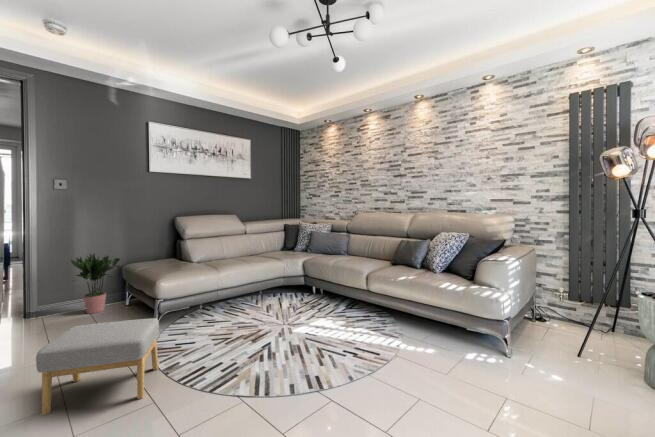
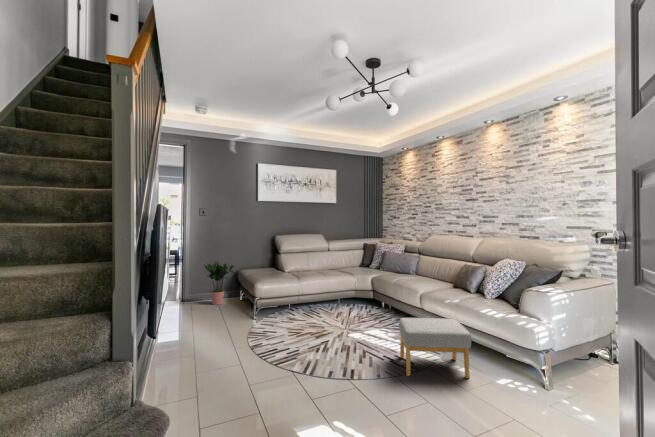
footstool: present [36,318,159,415] -> present [399,318,471,378]

